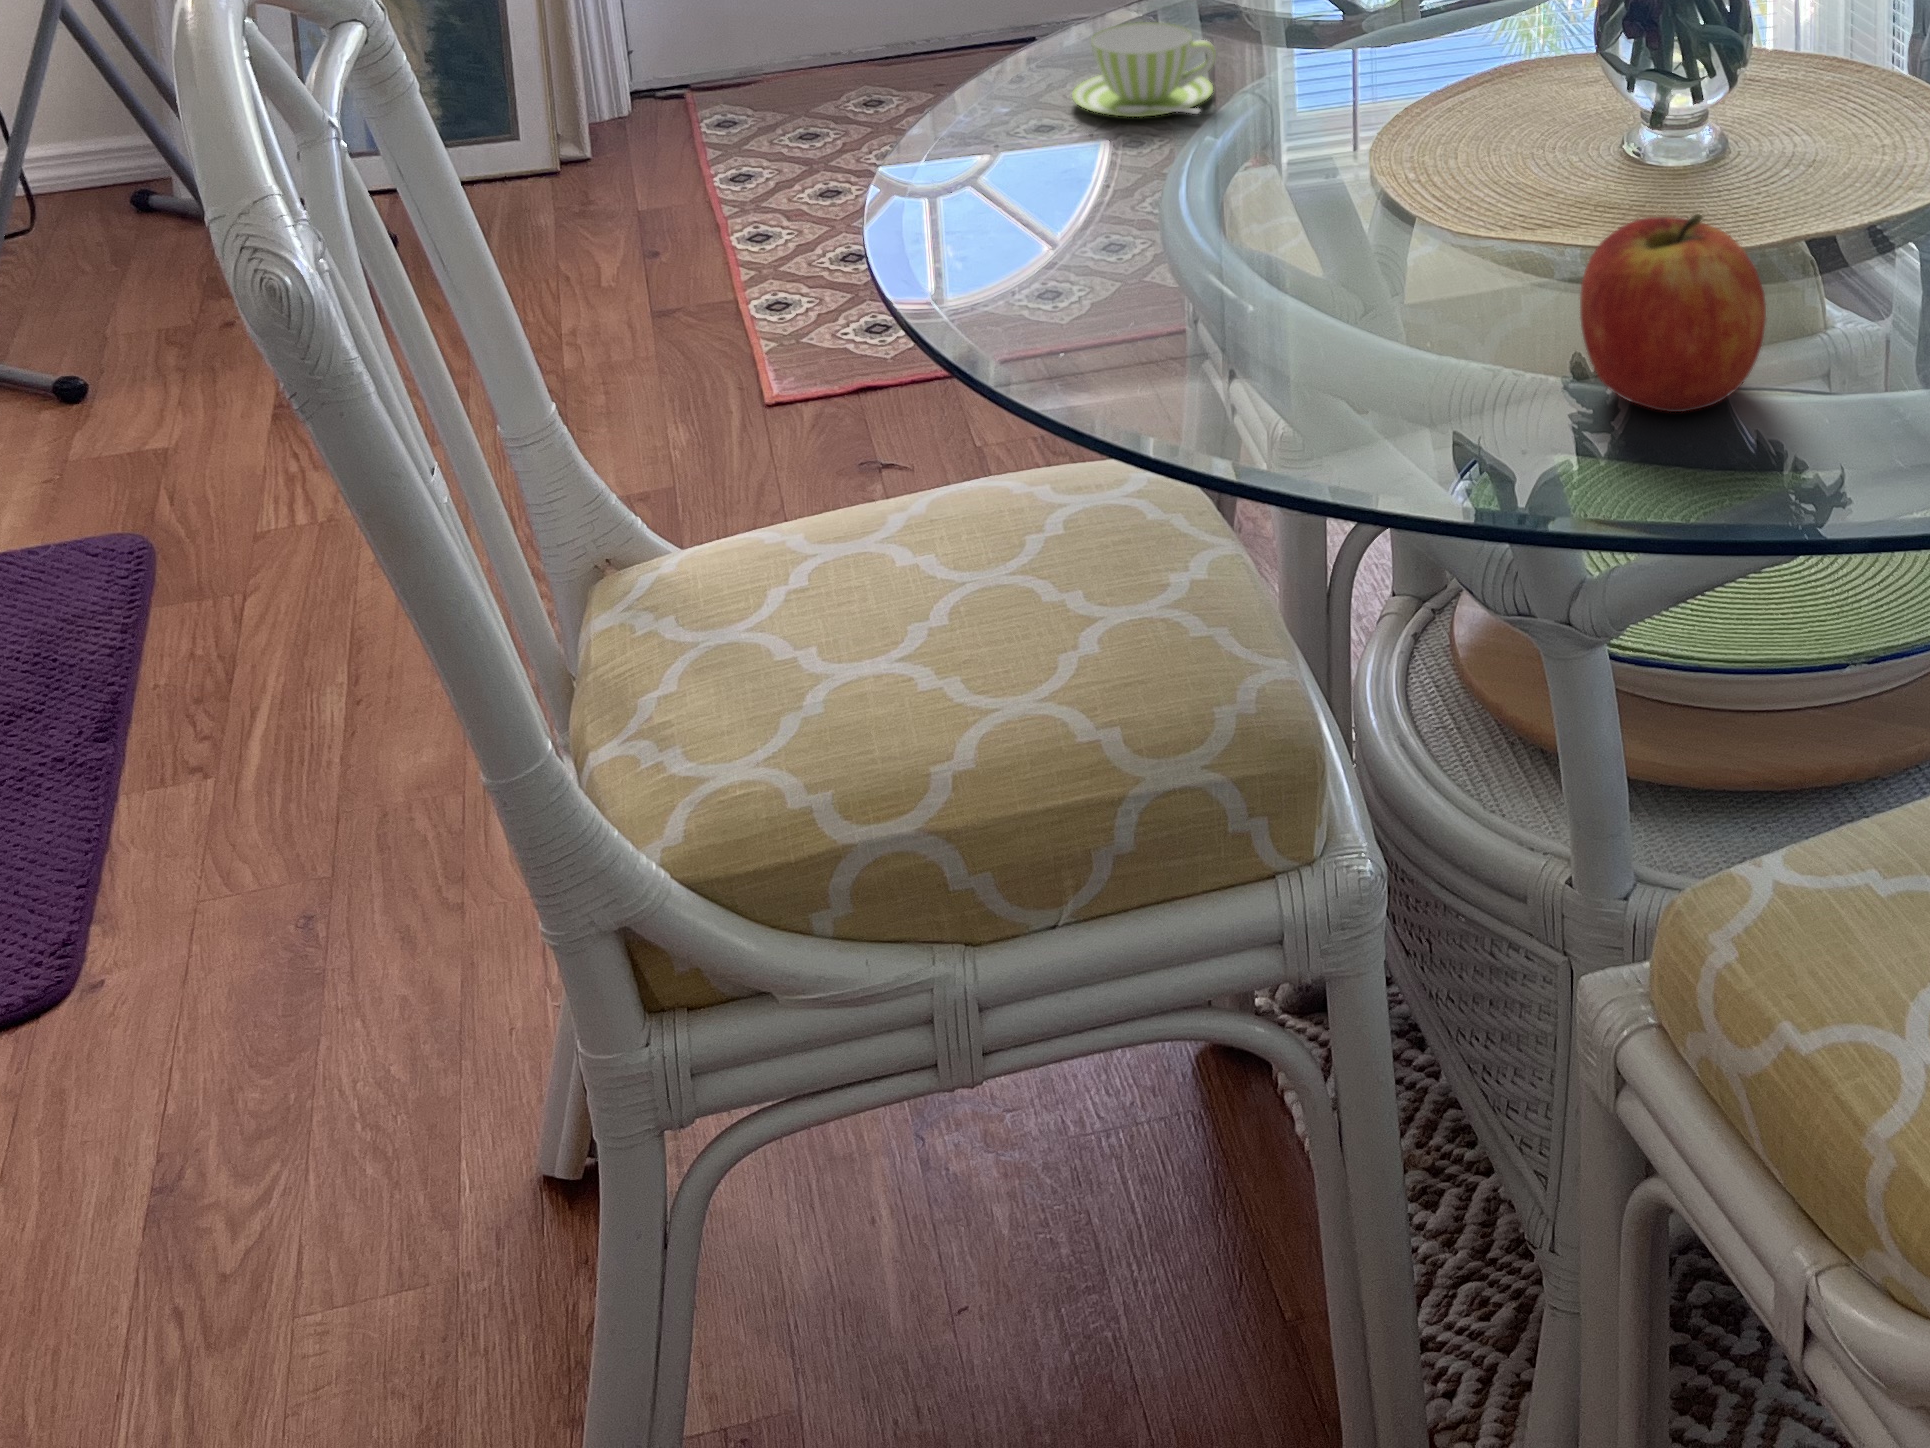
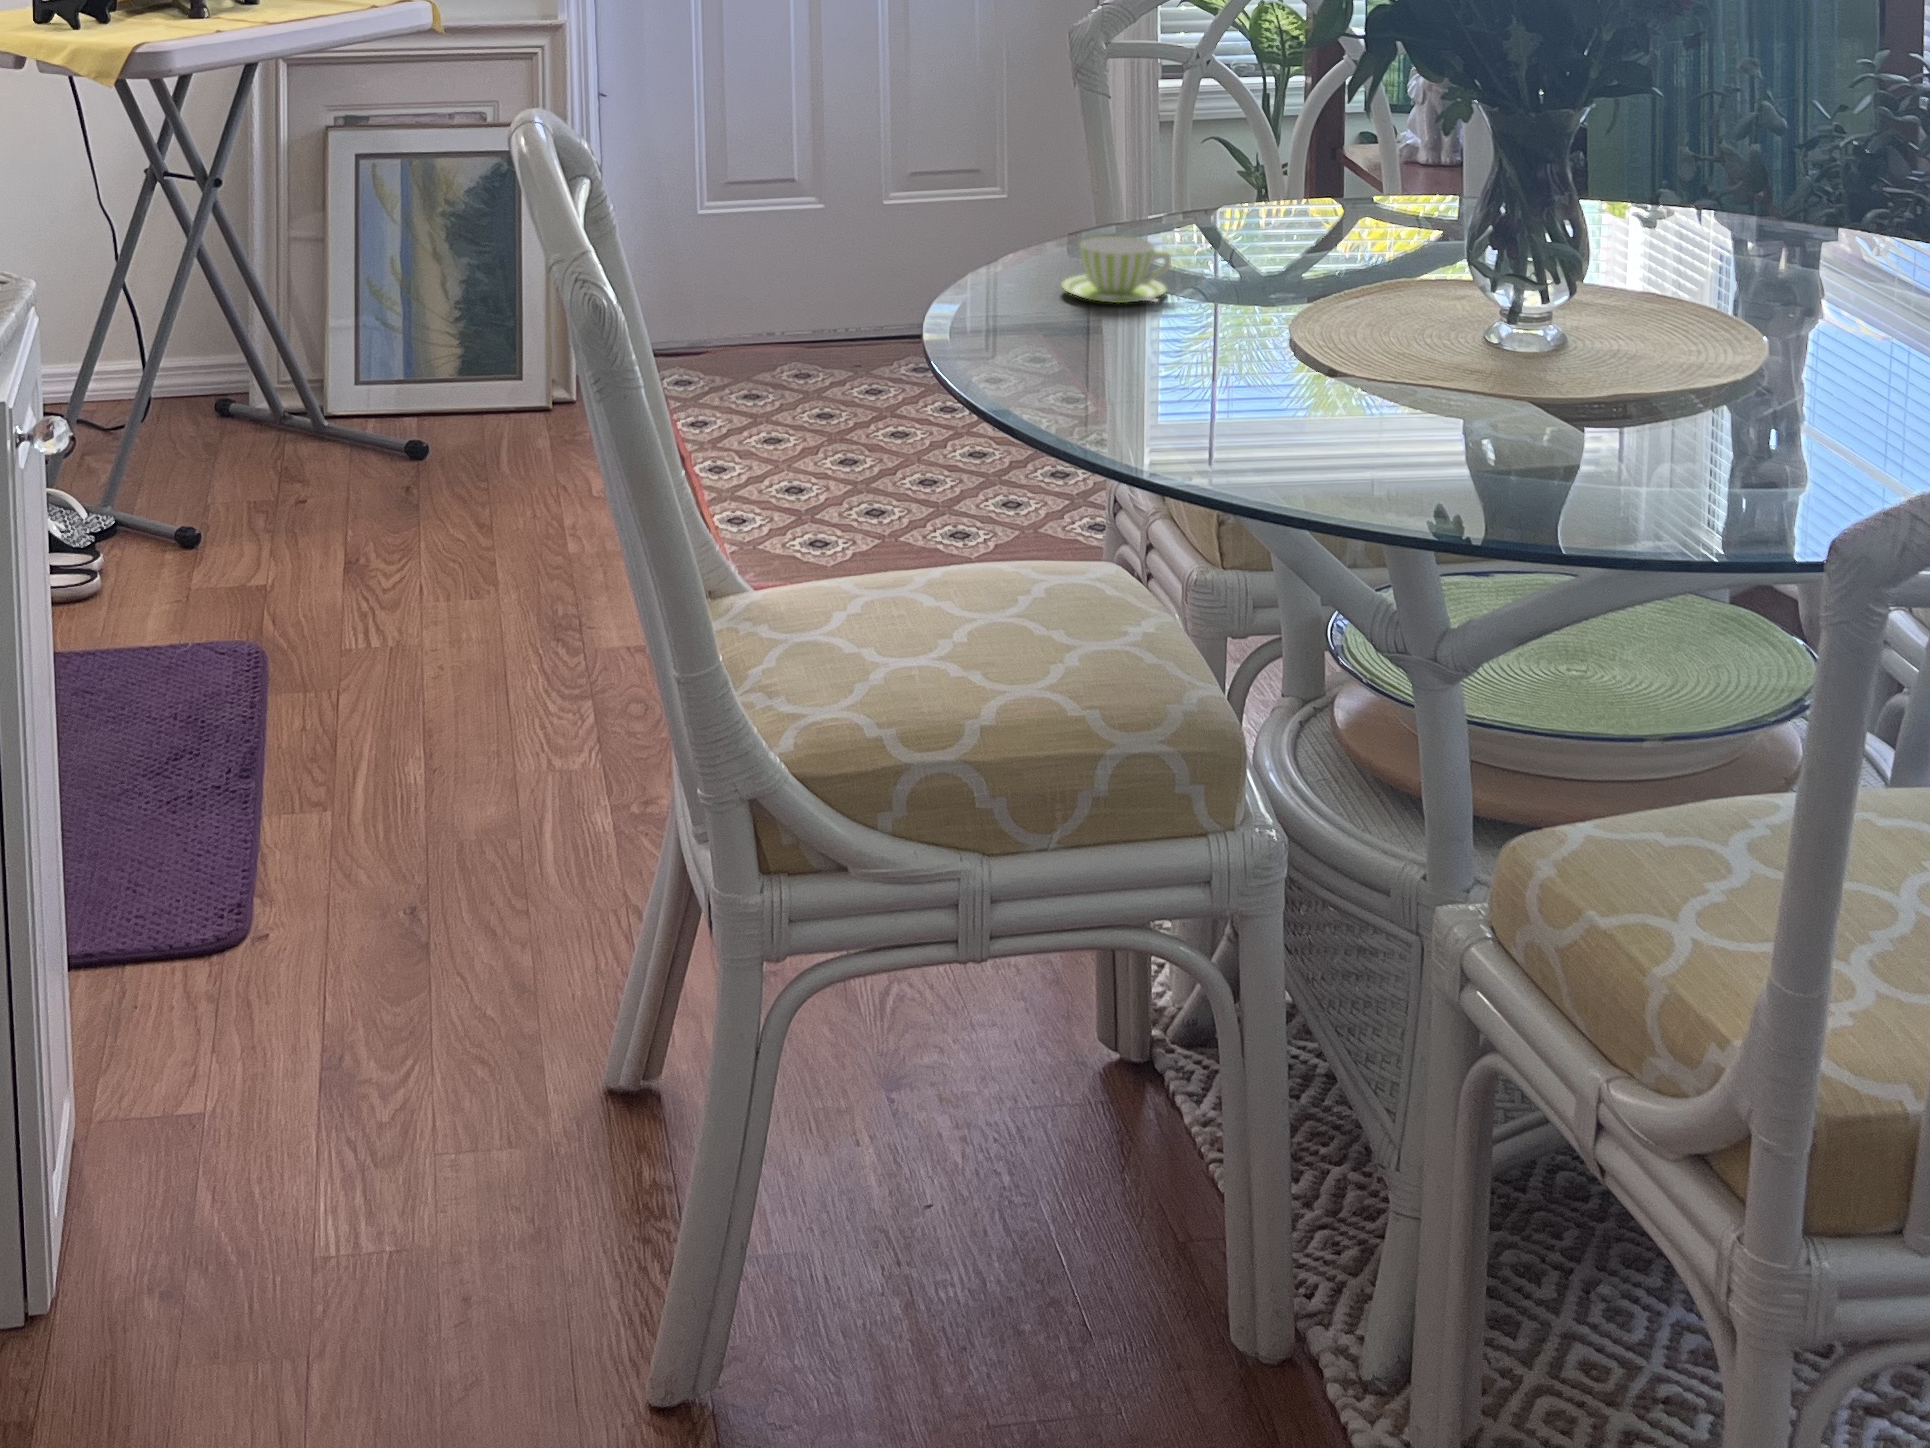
apple: present [1580,214,1766,412] -> none [1458,345,1594,487]

